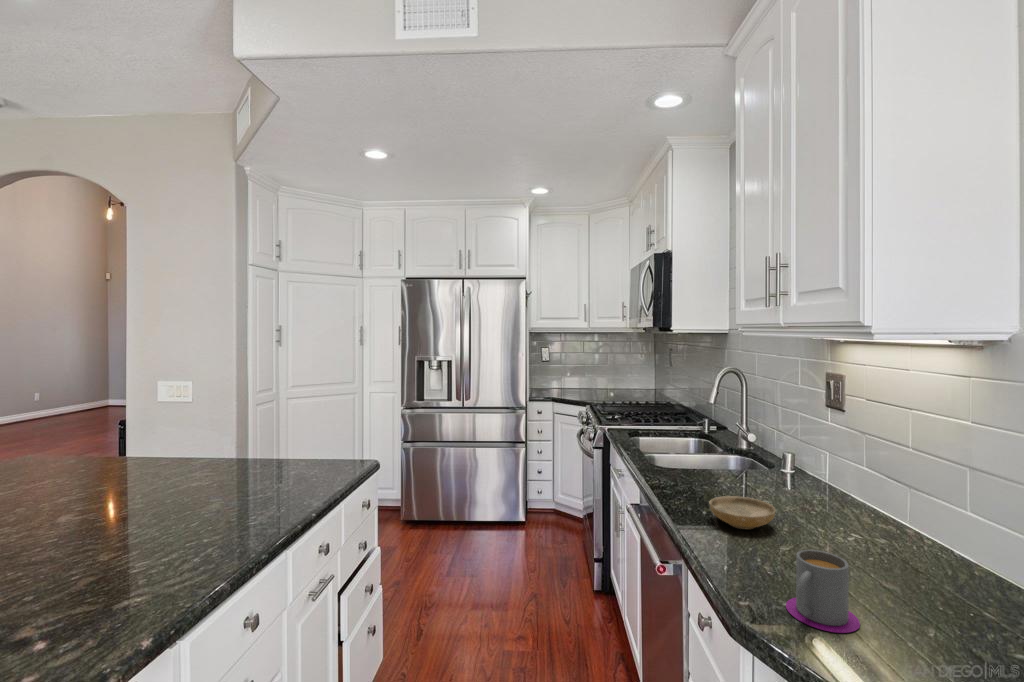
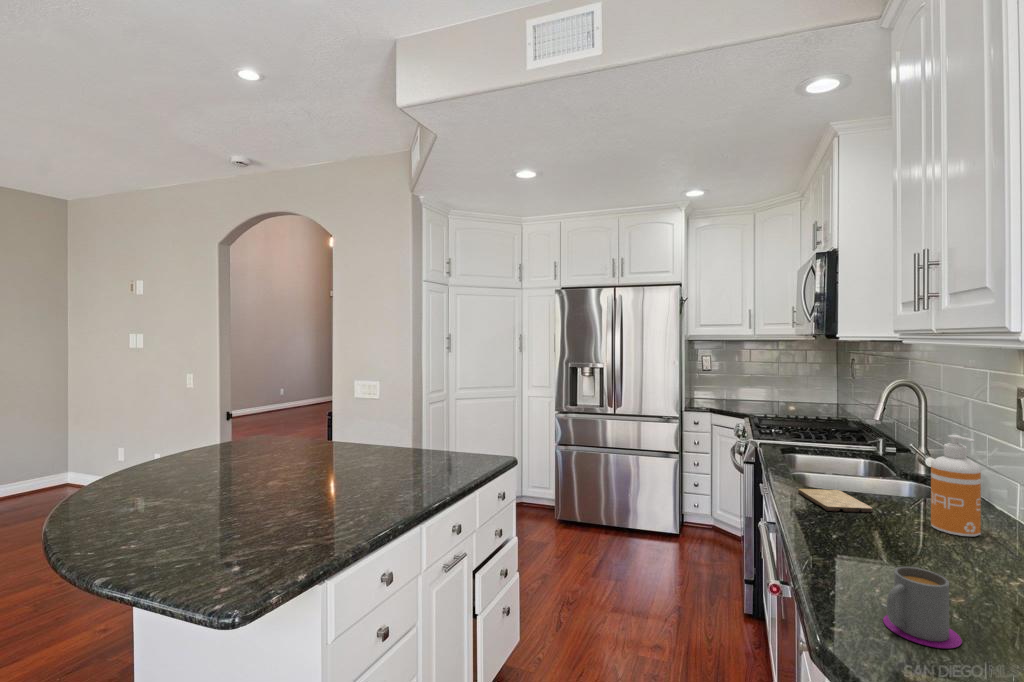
soap dispenser: none [772,413,812,504] -> present [931,435,981,537]
cutting board: none [656,470,724,492] -> present [798,489,873,512]
ceramic bowl: present [709,496,776,529] -> none [838,517,914,552]

